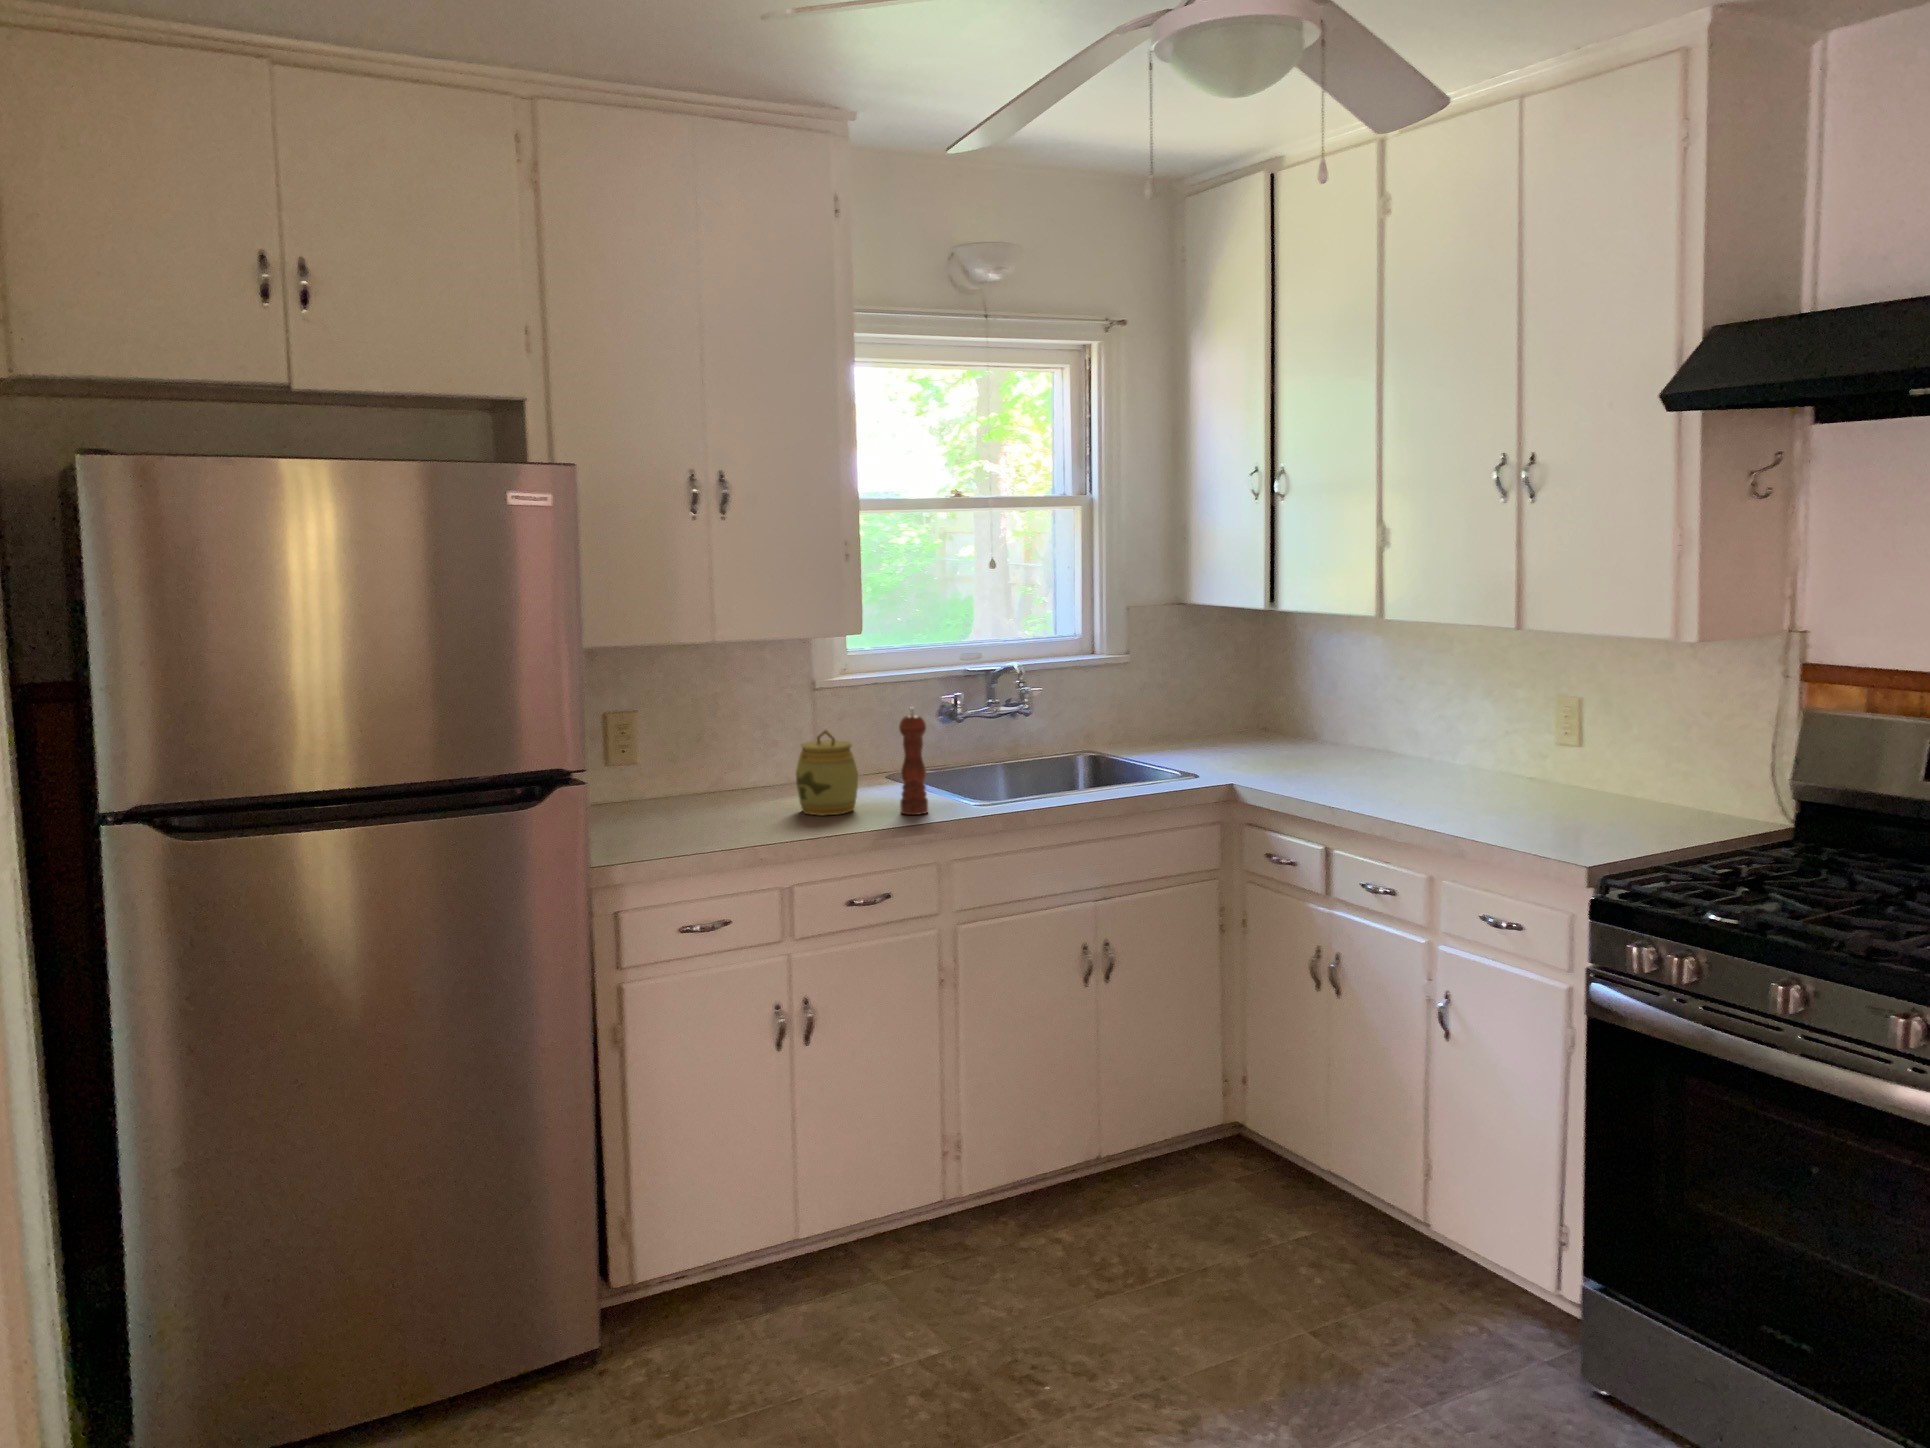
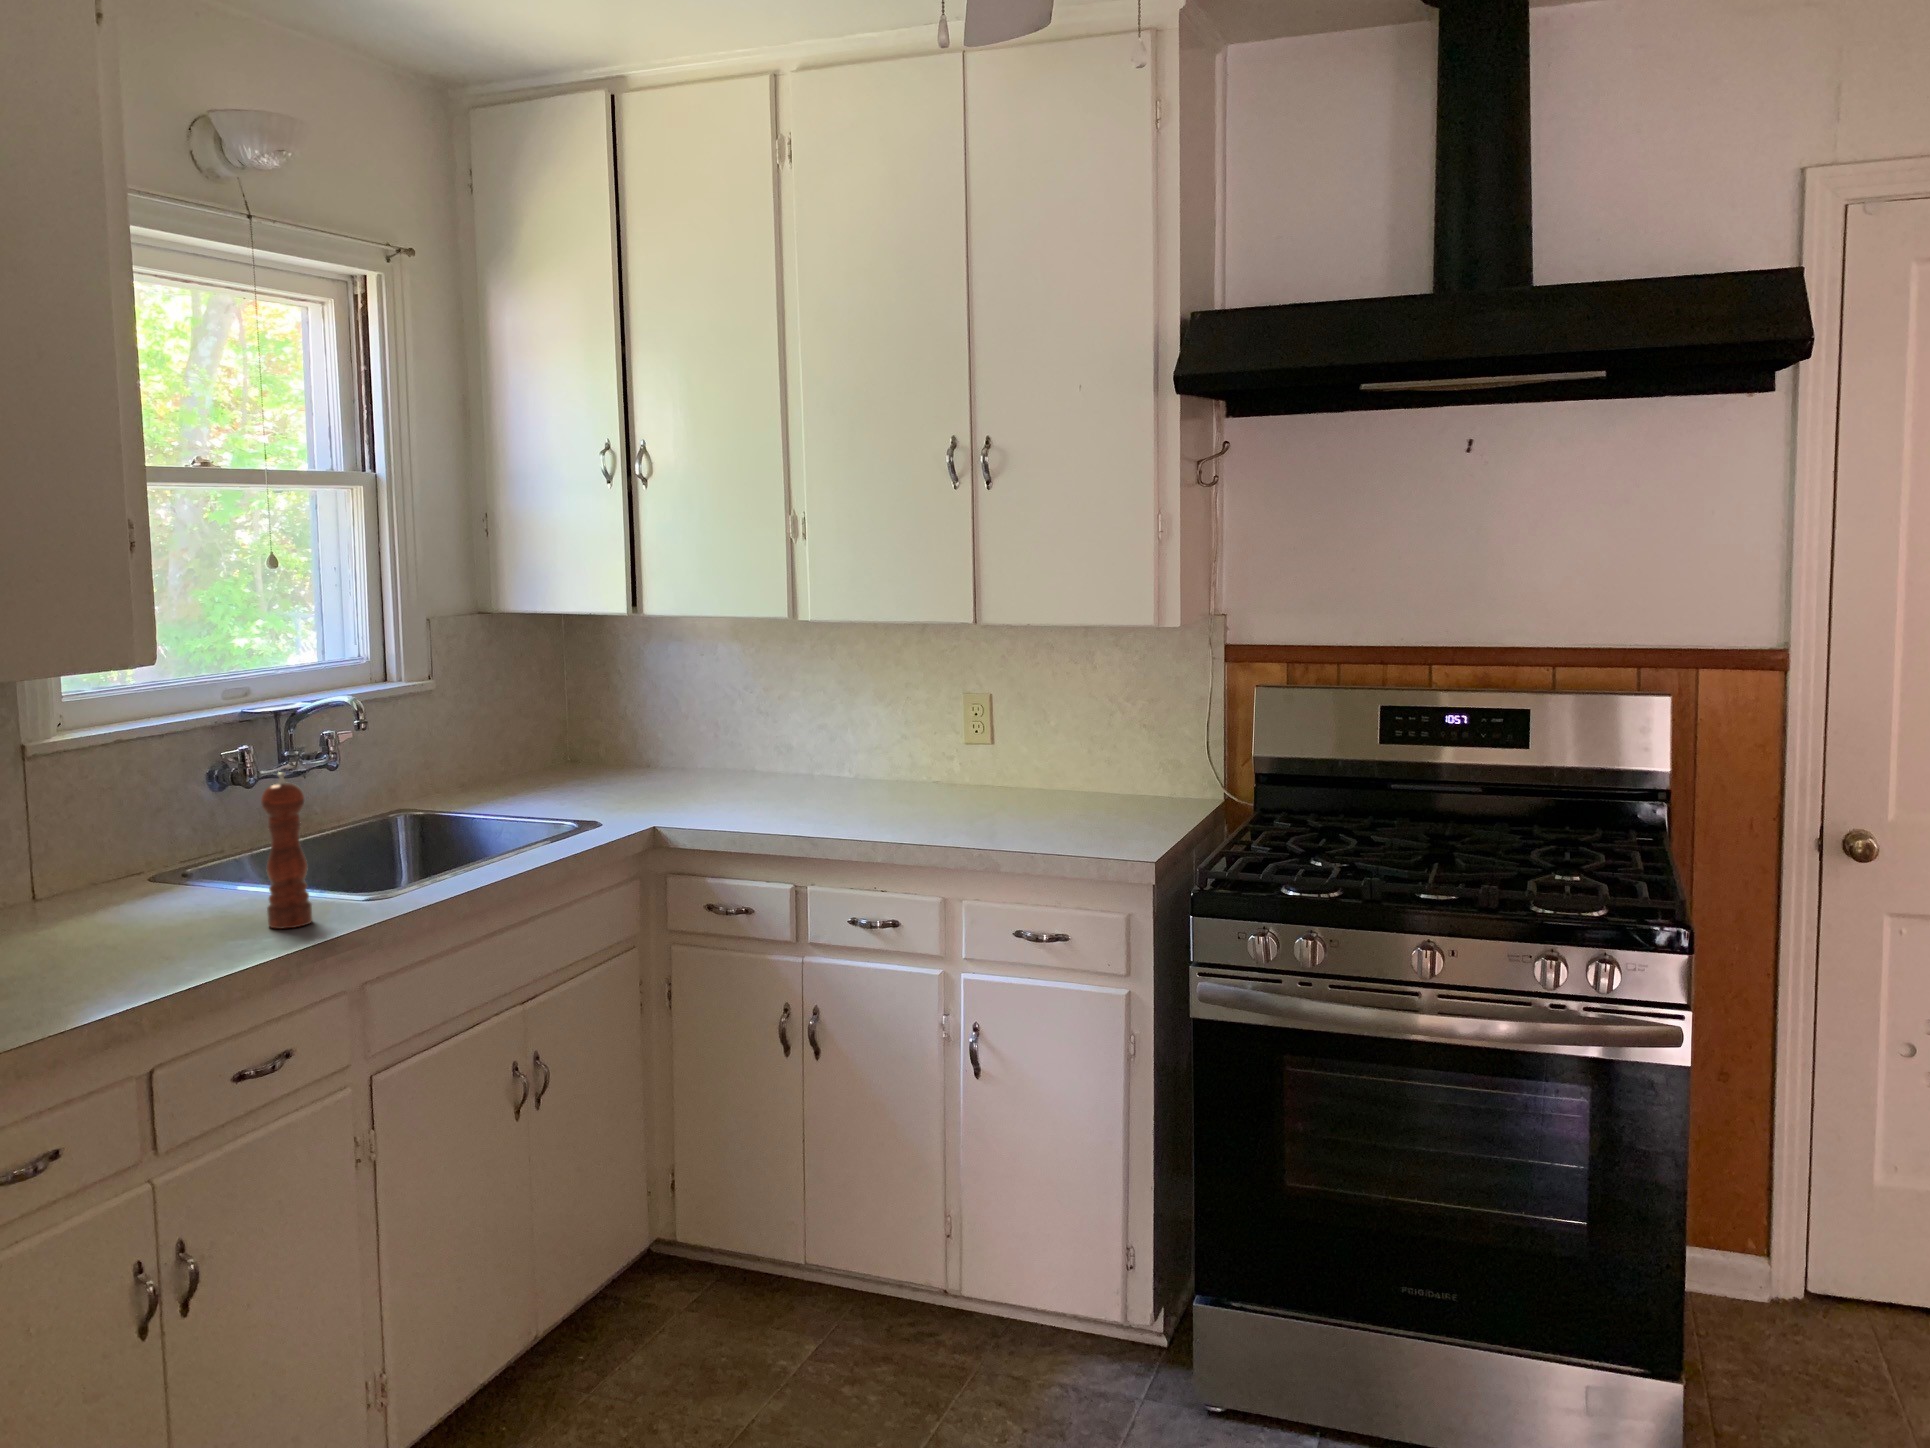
jar: present [796,730,858,816] -> none [79,819,192,954]

